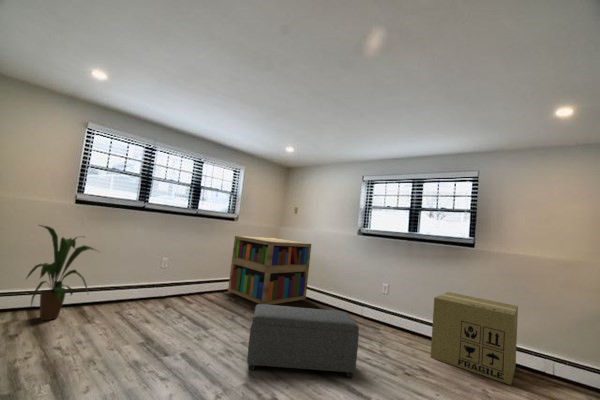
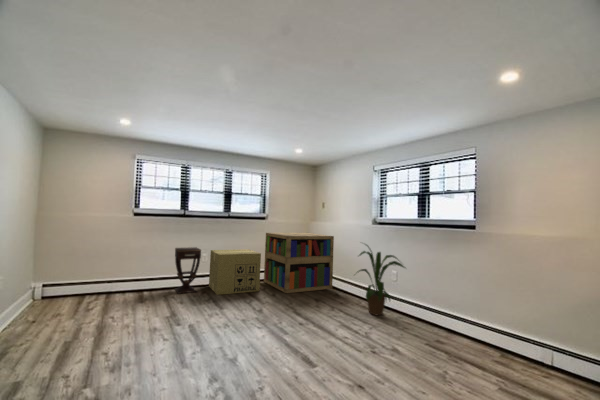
house plant: present [27,225,95,320] -> present [357,245,405,315]
side table: none [123,249,168,309] -> present [175,247,201,294]
cardboard box: present [431,292,518,385] -> present [209,249,261,295]
ottoman: present [247,304,359,377] -> none [229,288,324,350]

